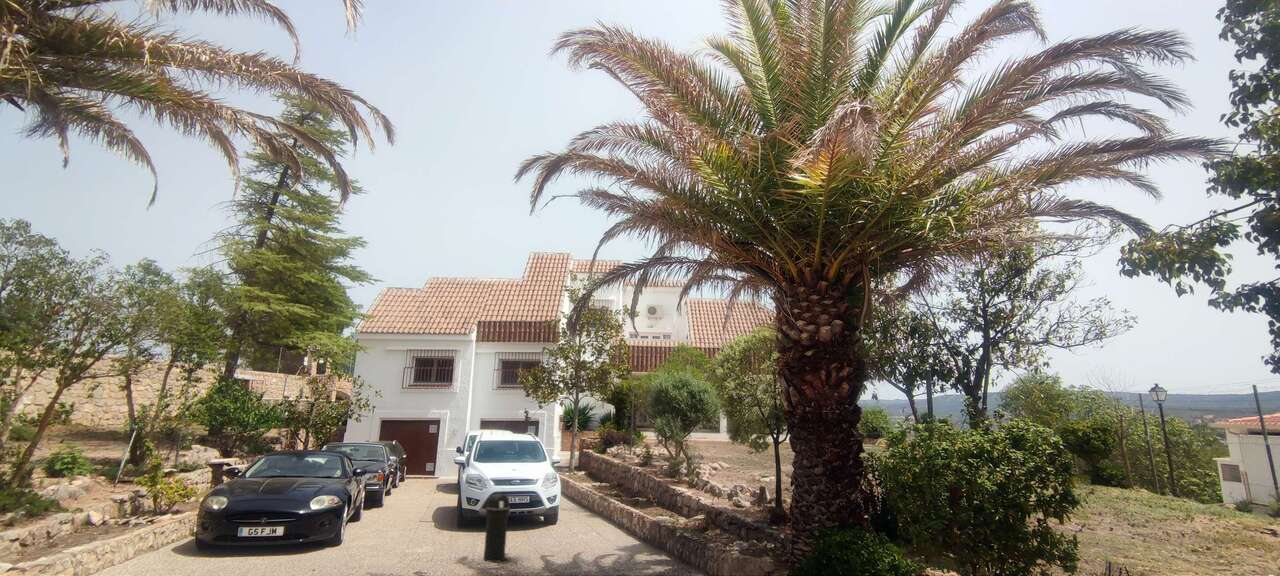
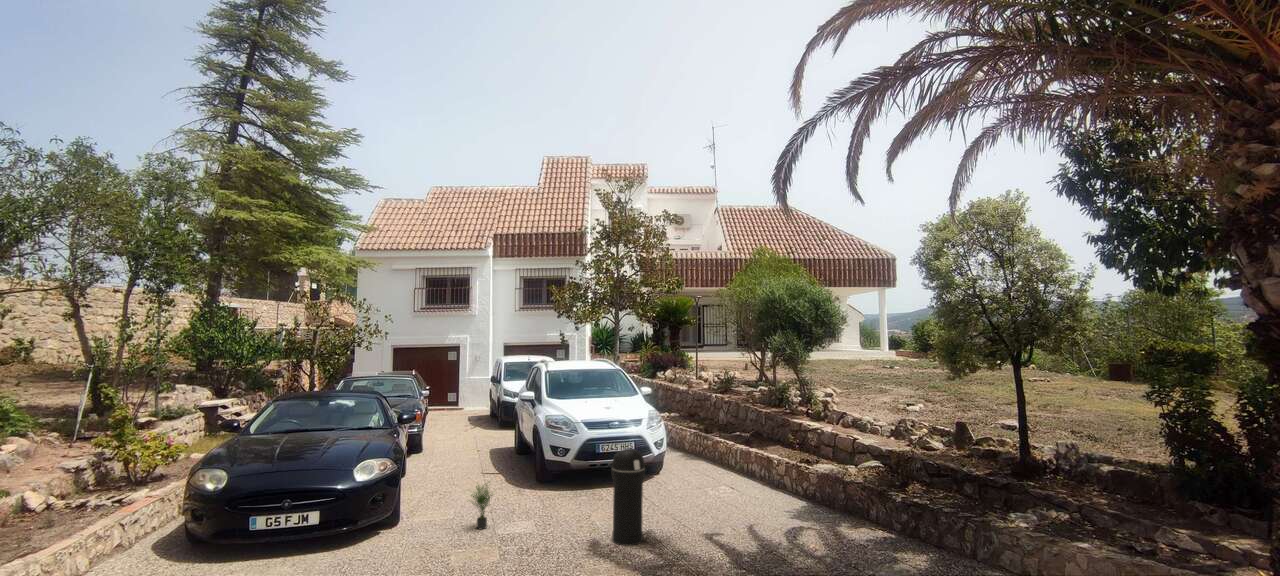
potted plant: none [387,514,413,550] -> present [471,485,492,529]

